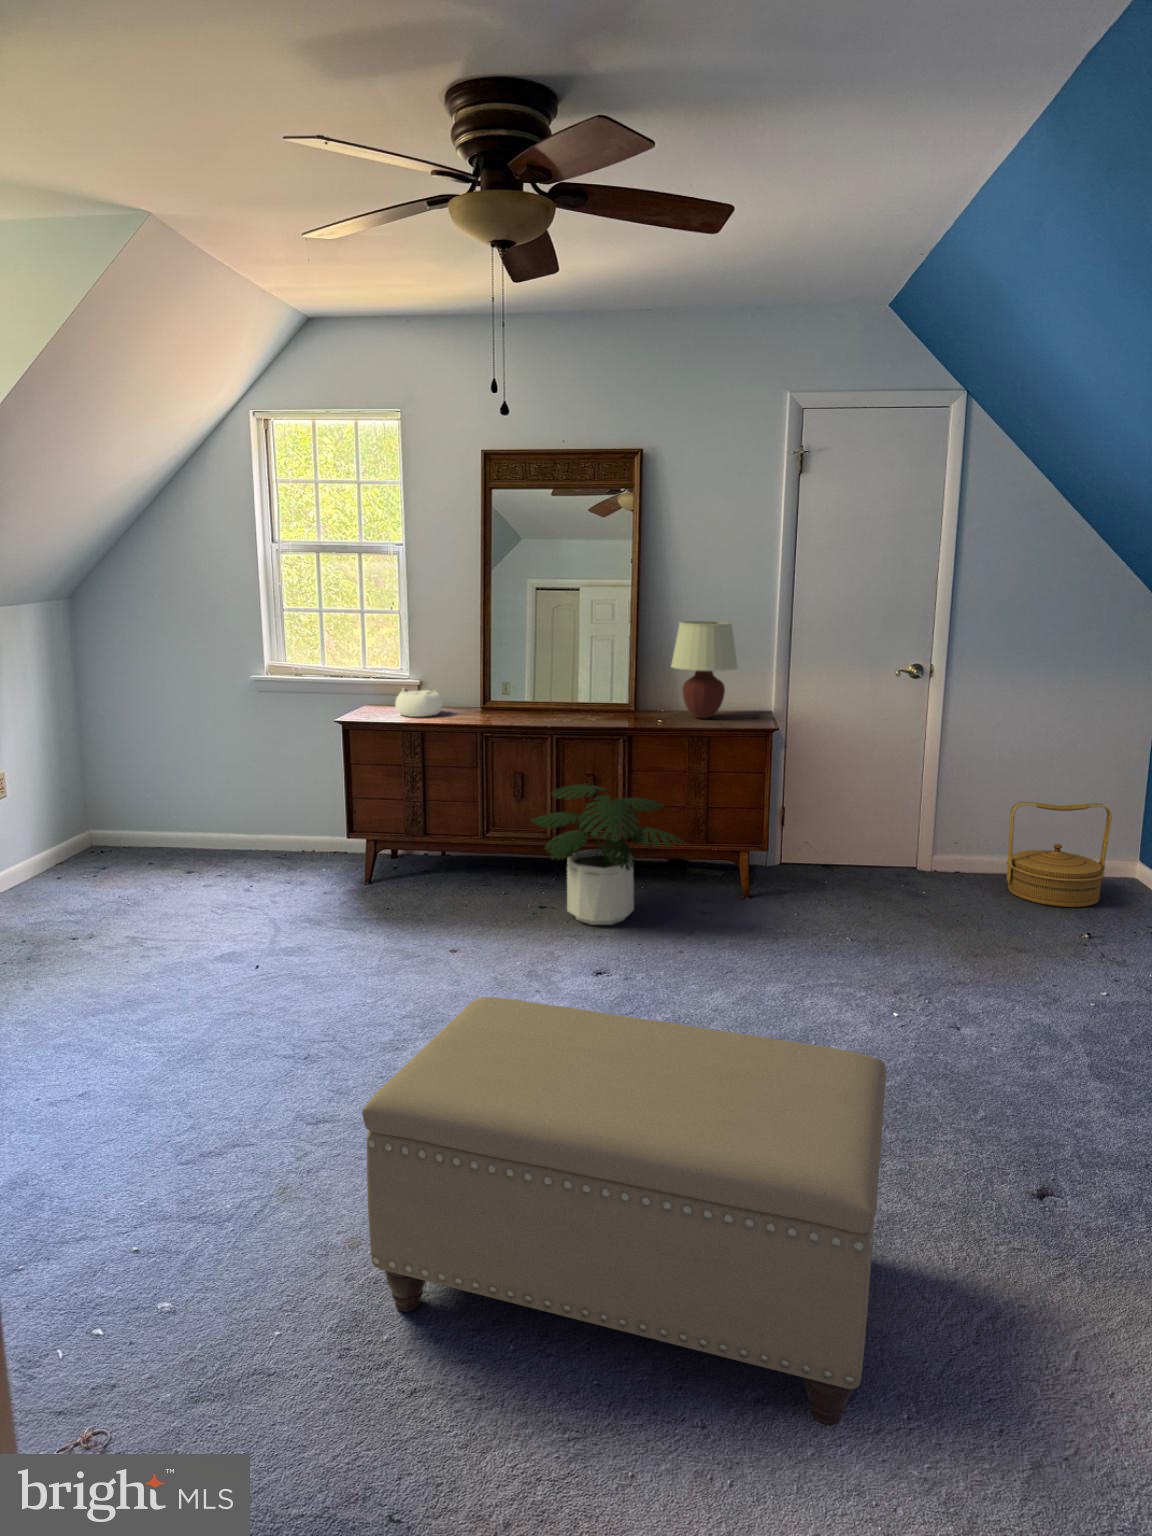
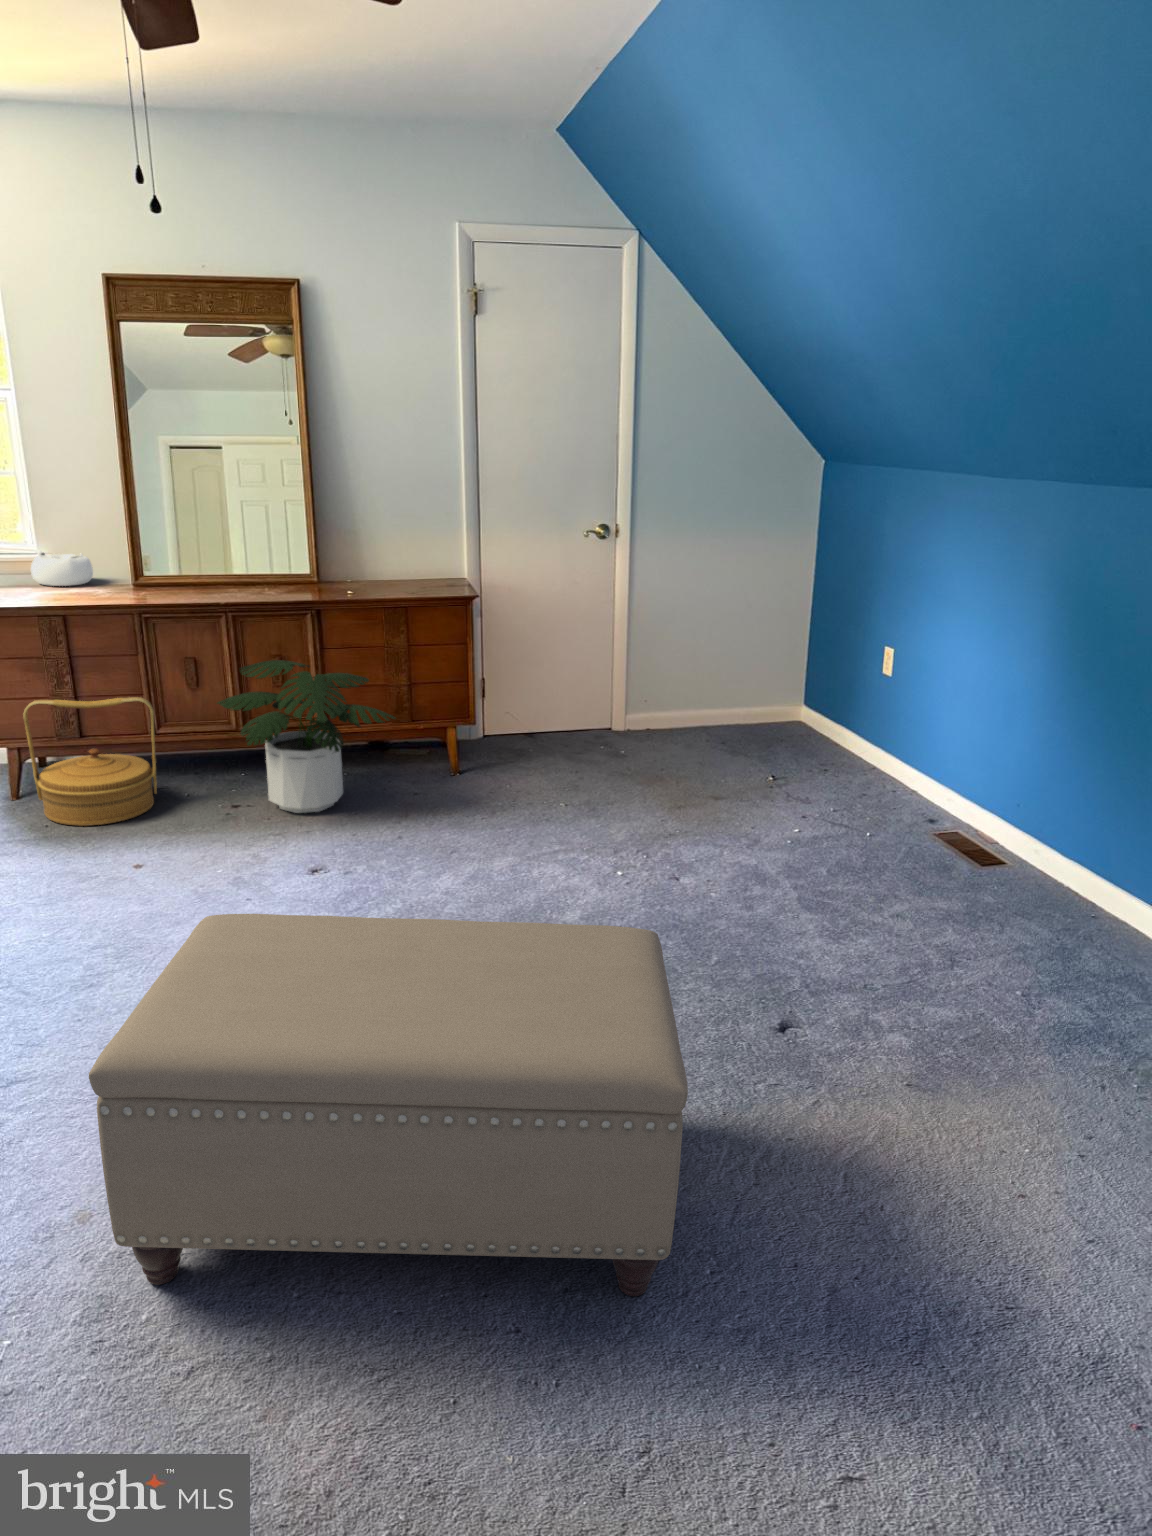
table lamp: present [671,621,738,718] -> none [365,477,438,584]
woven basket: present [1007,802,1112,907] -> present [23,697,157,826]

